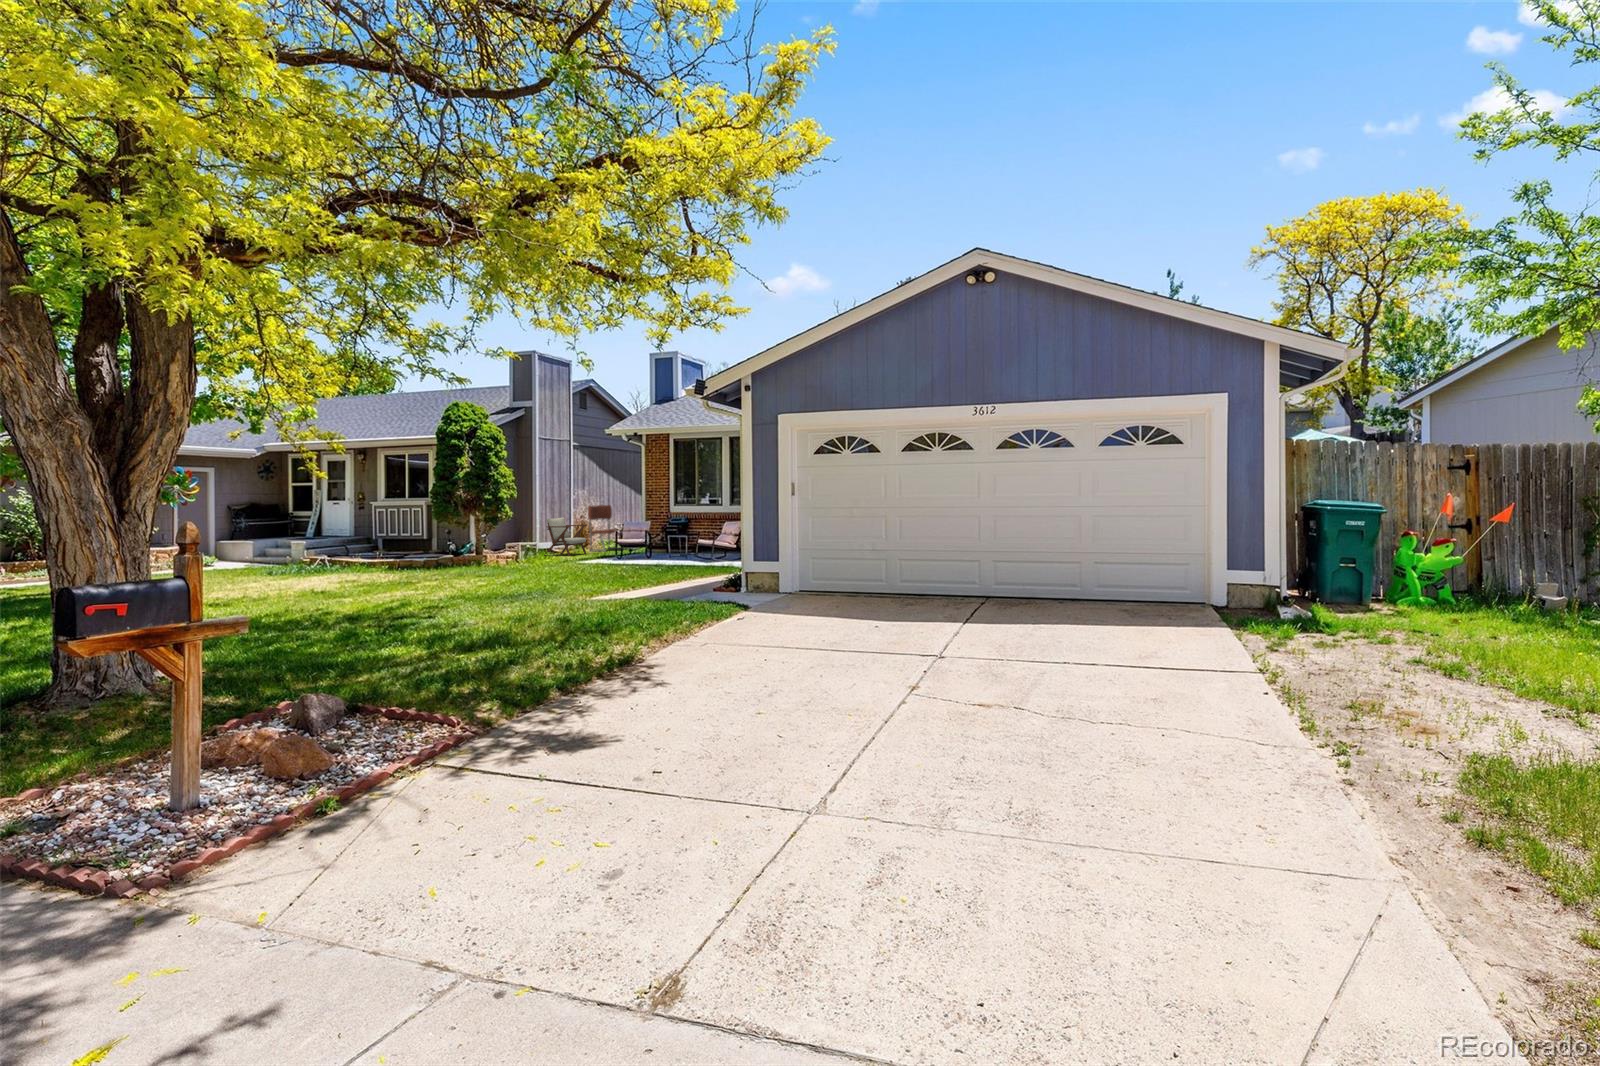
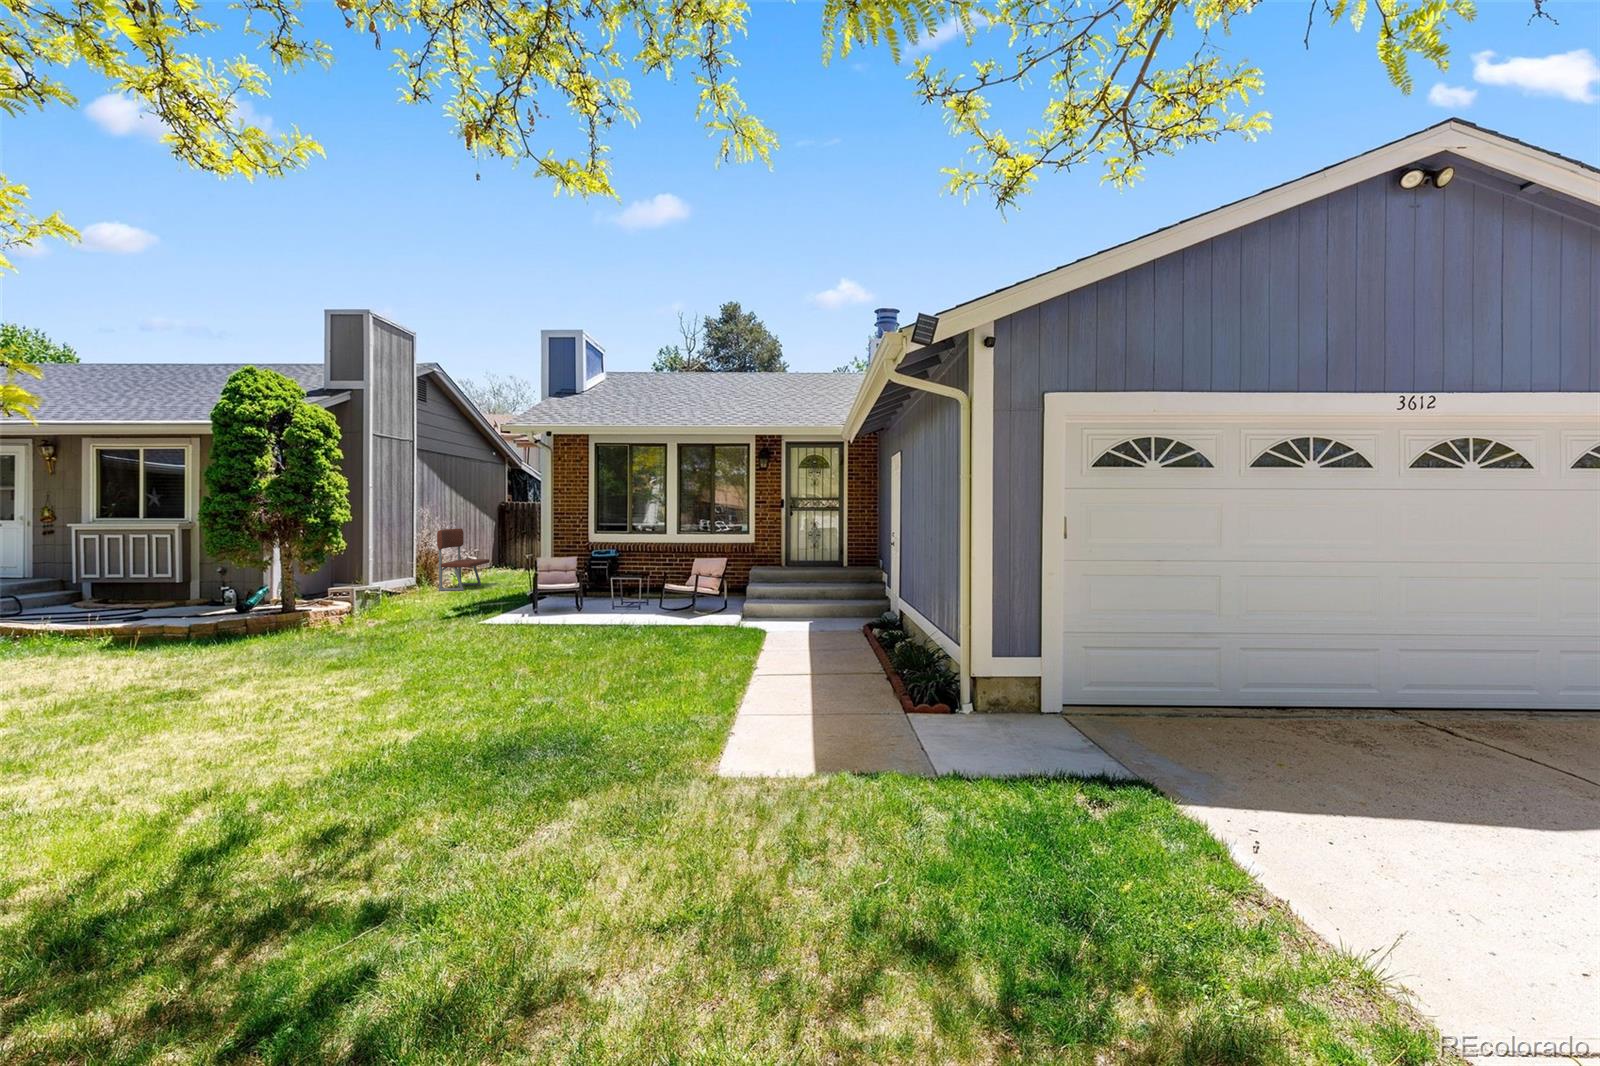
lounge chair: present [544,517,586,556] -> none [382,547,444,603]

